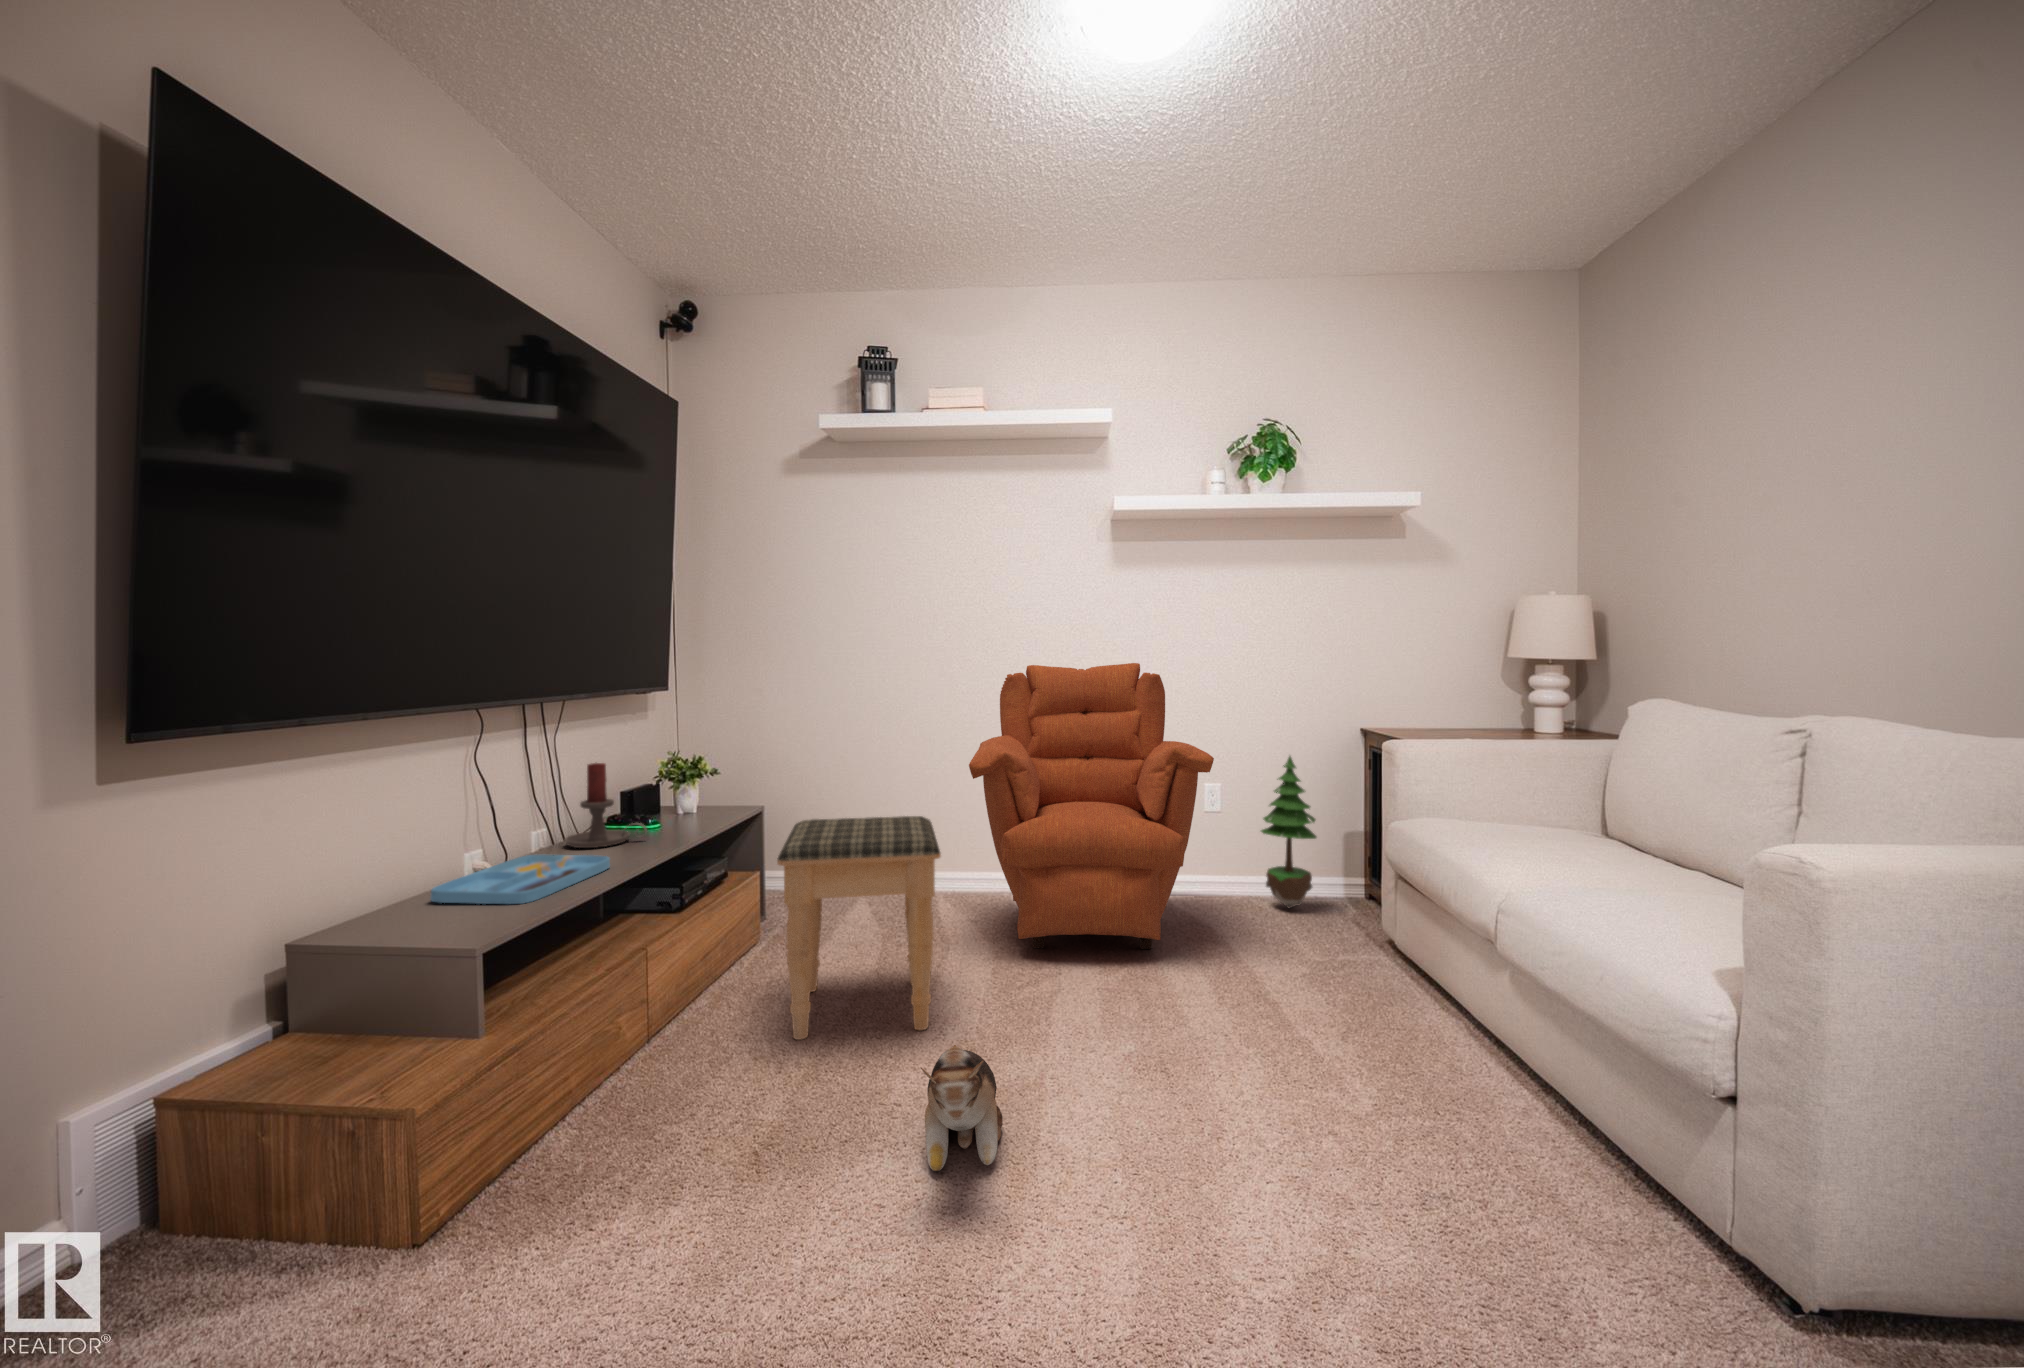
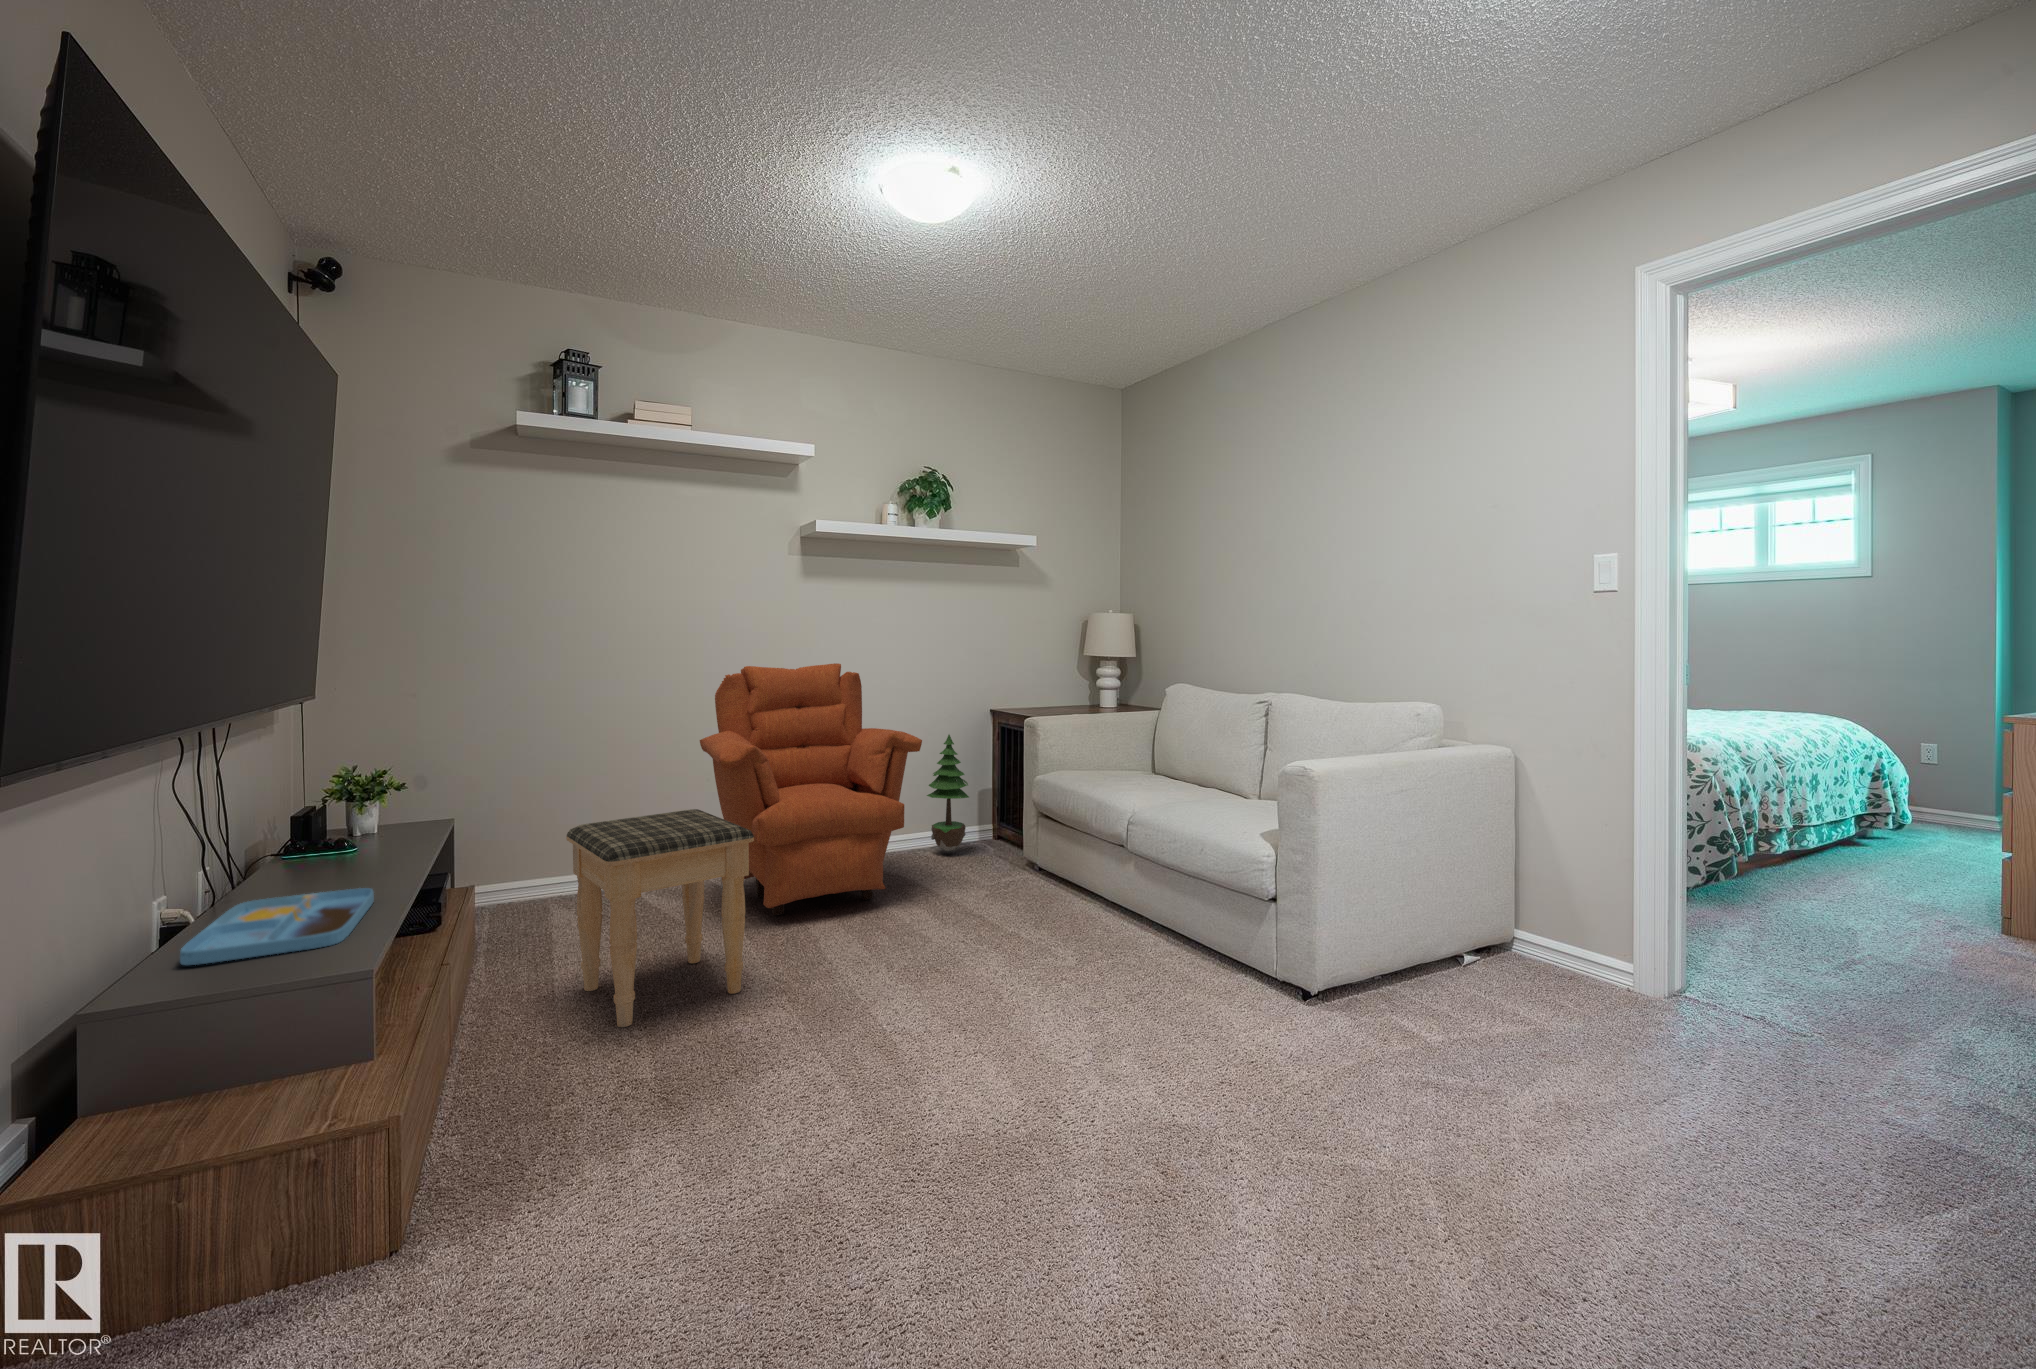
candle holder: present [565,763,647,848] -> none [242,788,360,890]
plush toy: present [921,1045,1003,1171] -> none [812,972,894,1073]

